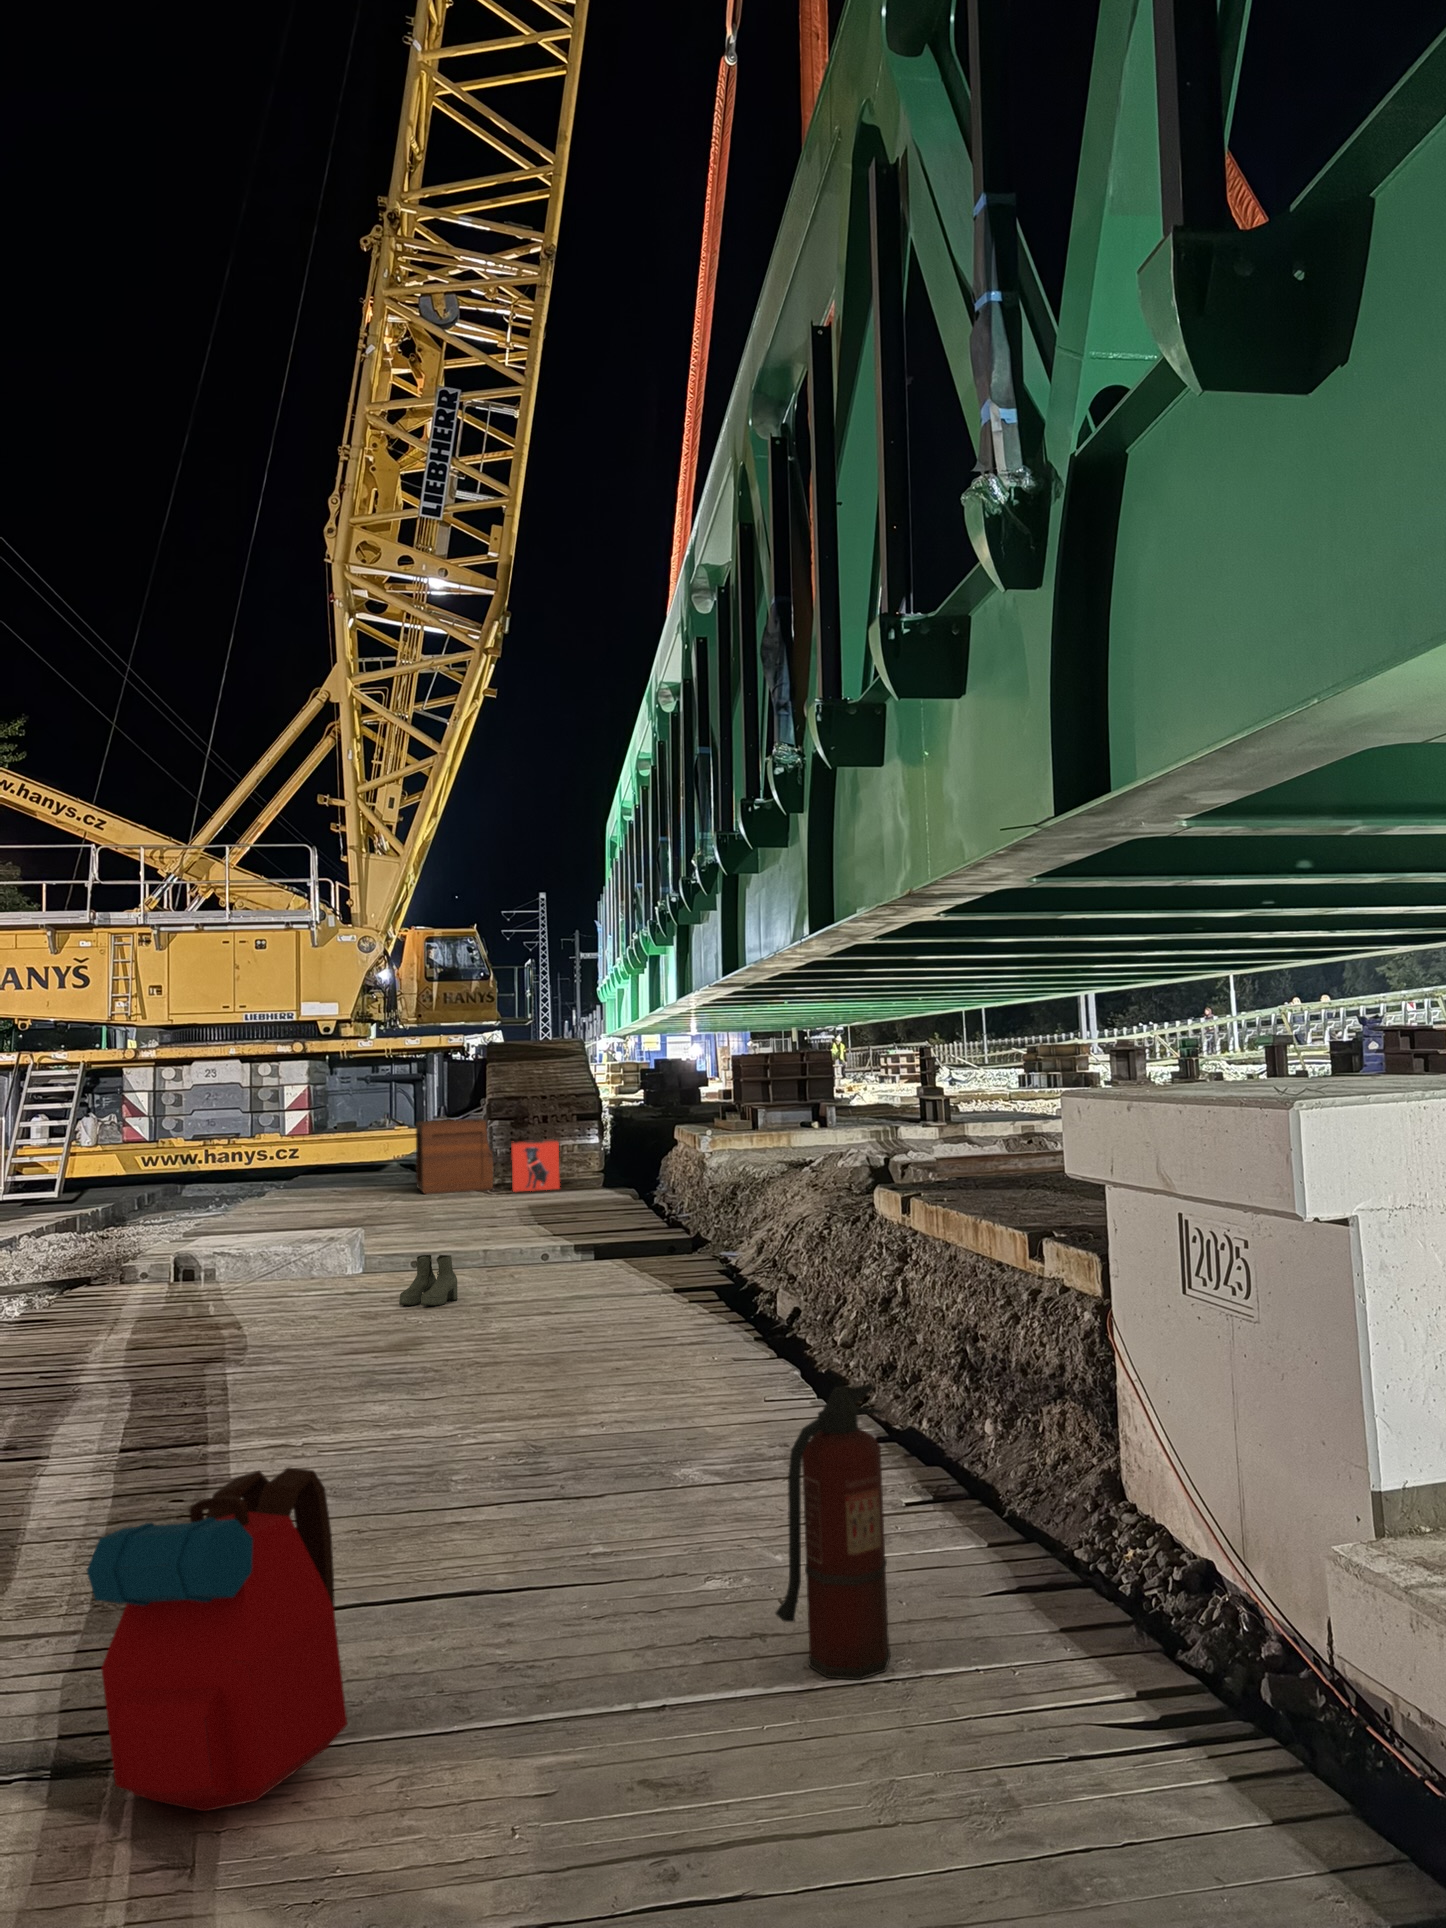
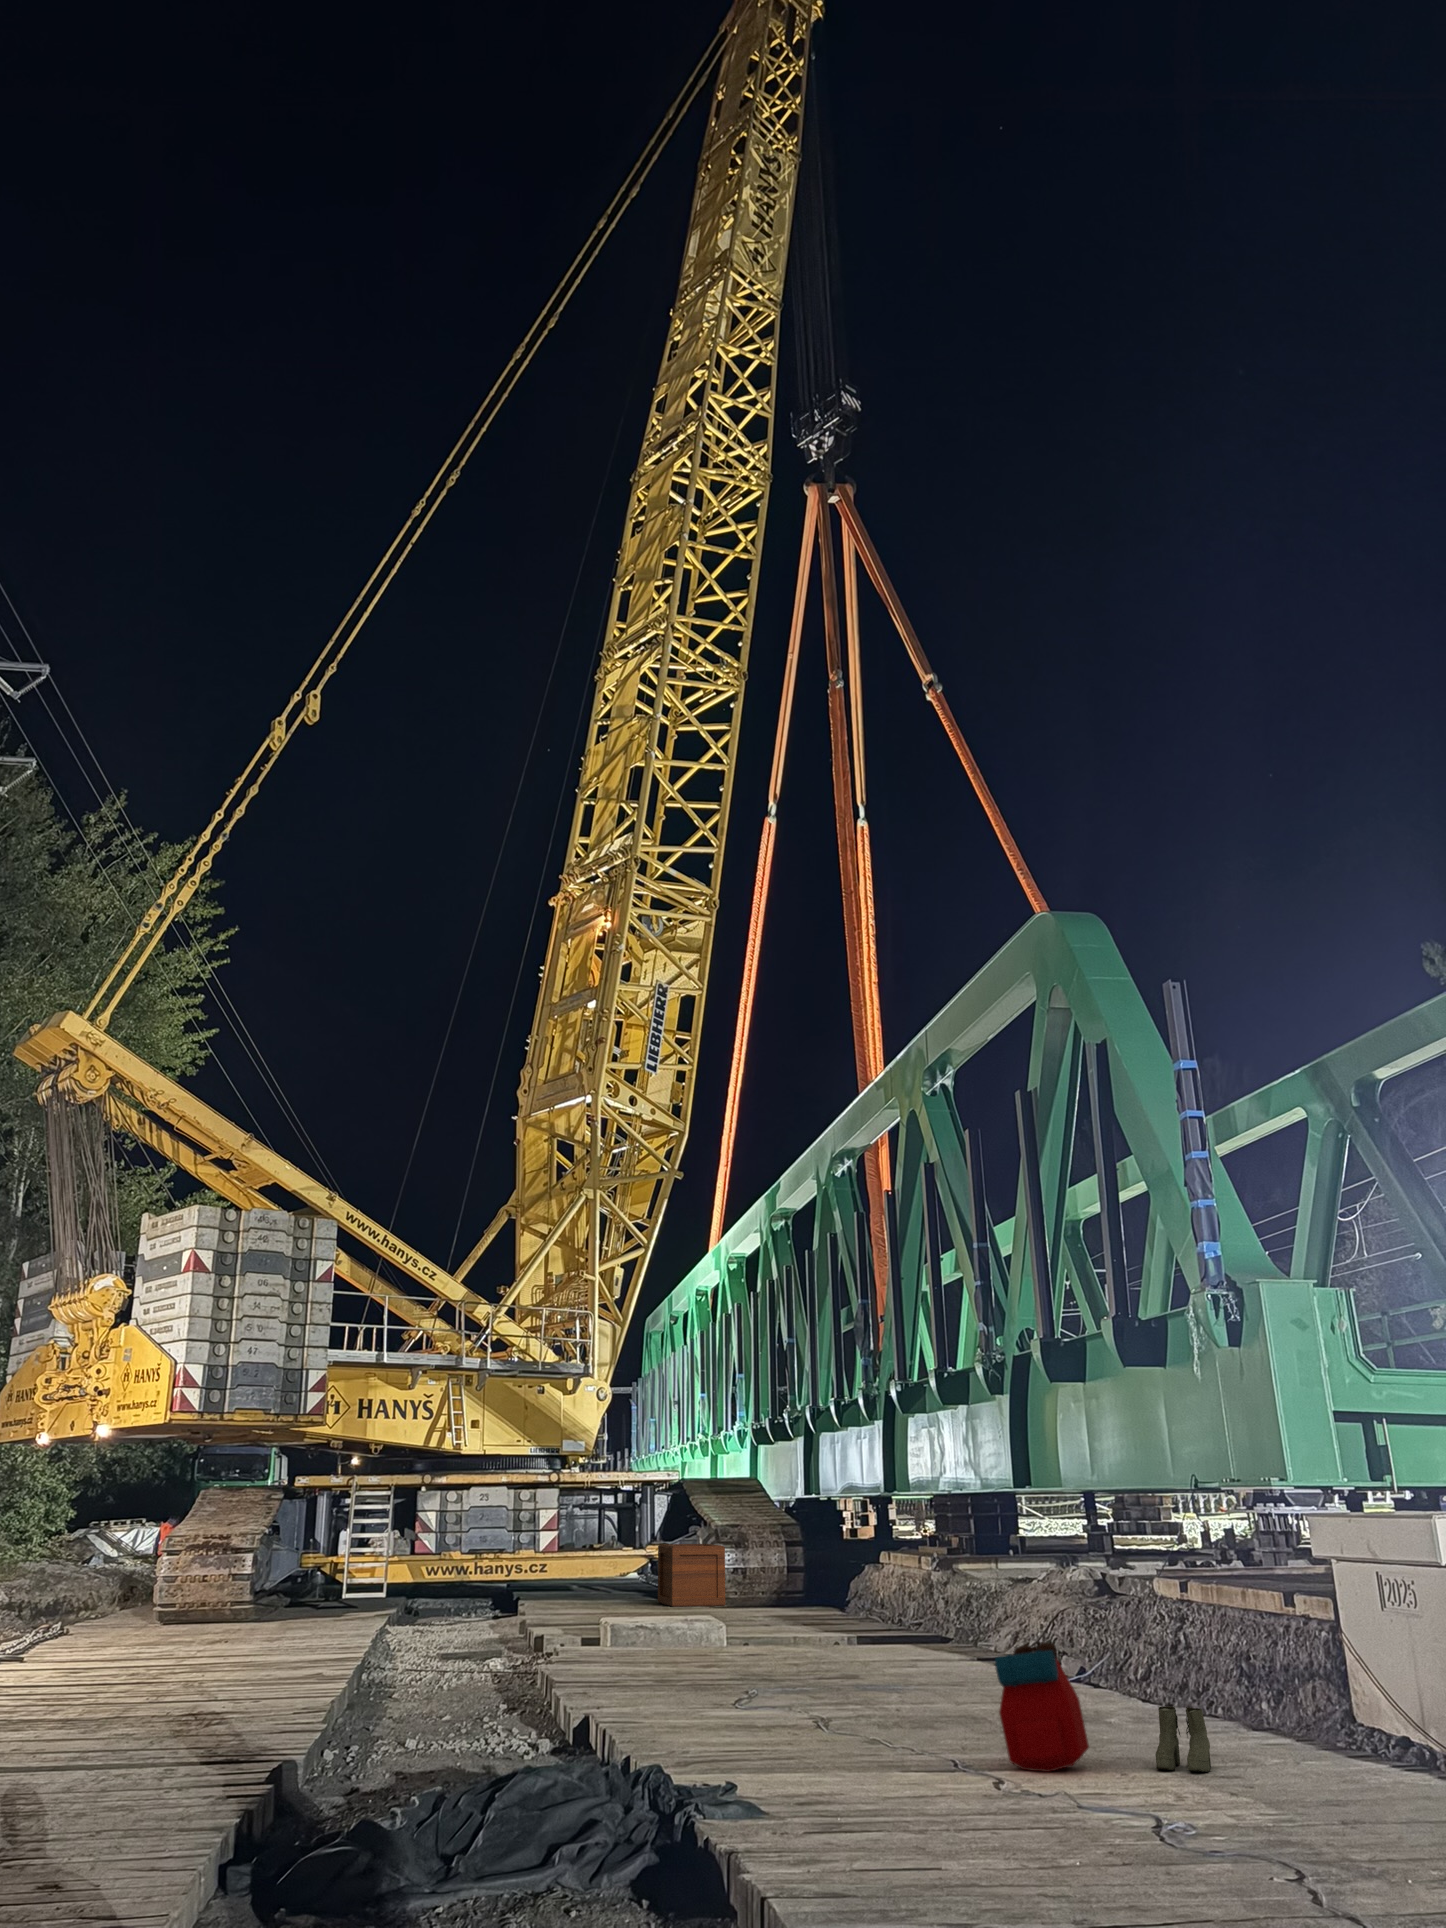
storage box: present [511,1141,560,1192] -> none [738,1564,782,1608]
boots: present [399,1255,458,1306] -> present [1155,1706,1211,1772]
fire extinguisher: present [776,1384,890,1680] -> none [1238,1626,1290,1759]

